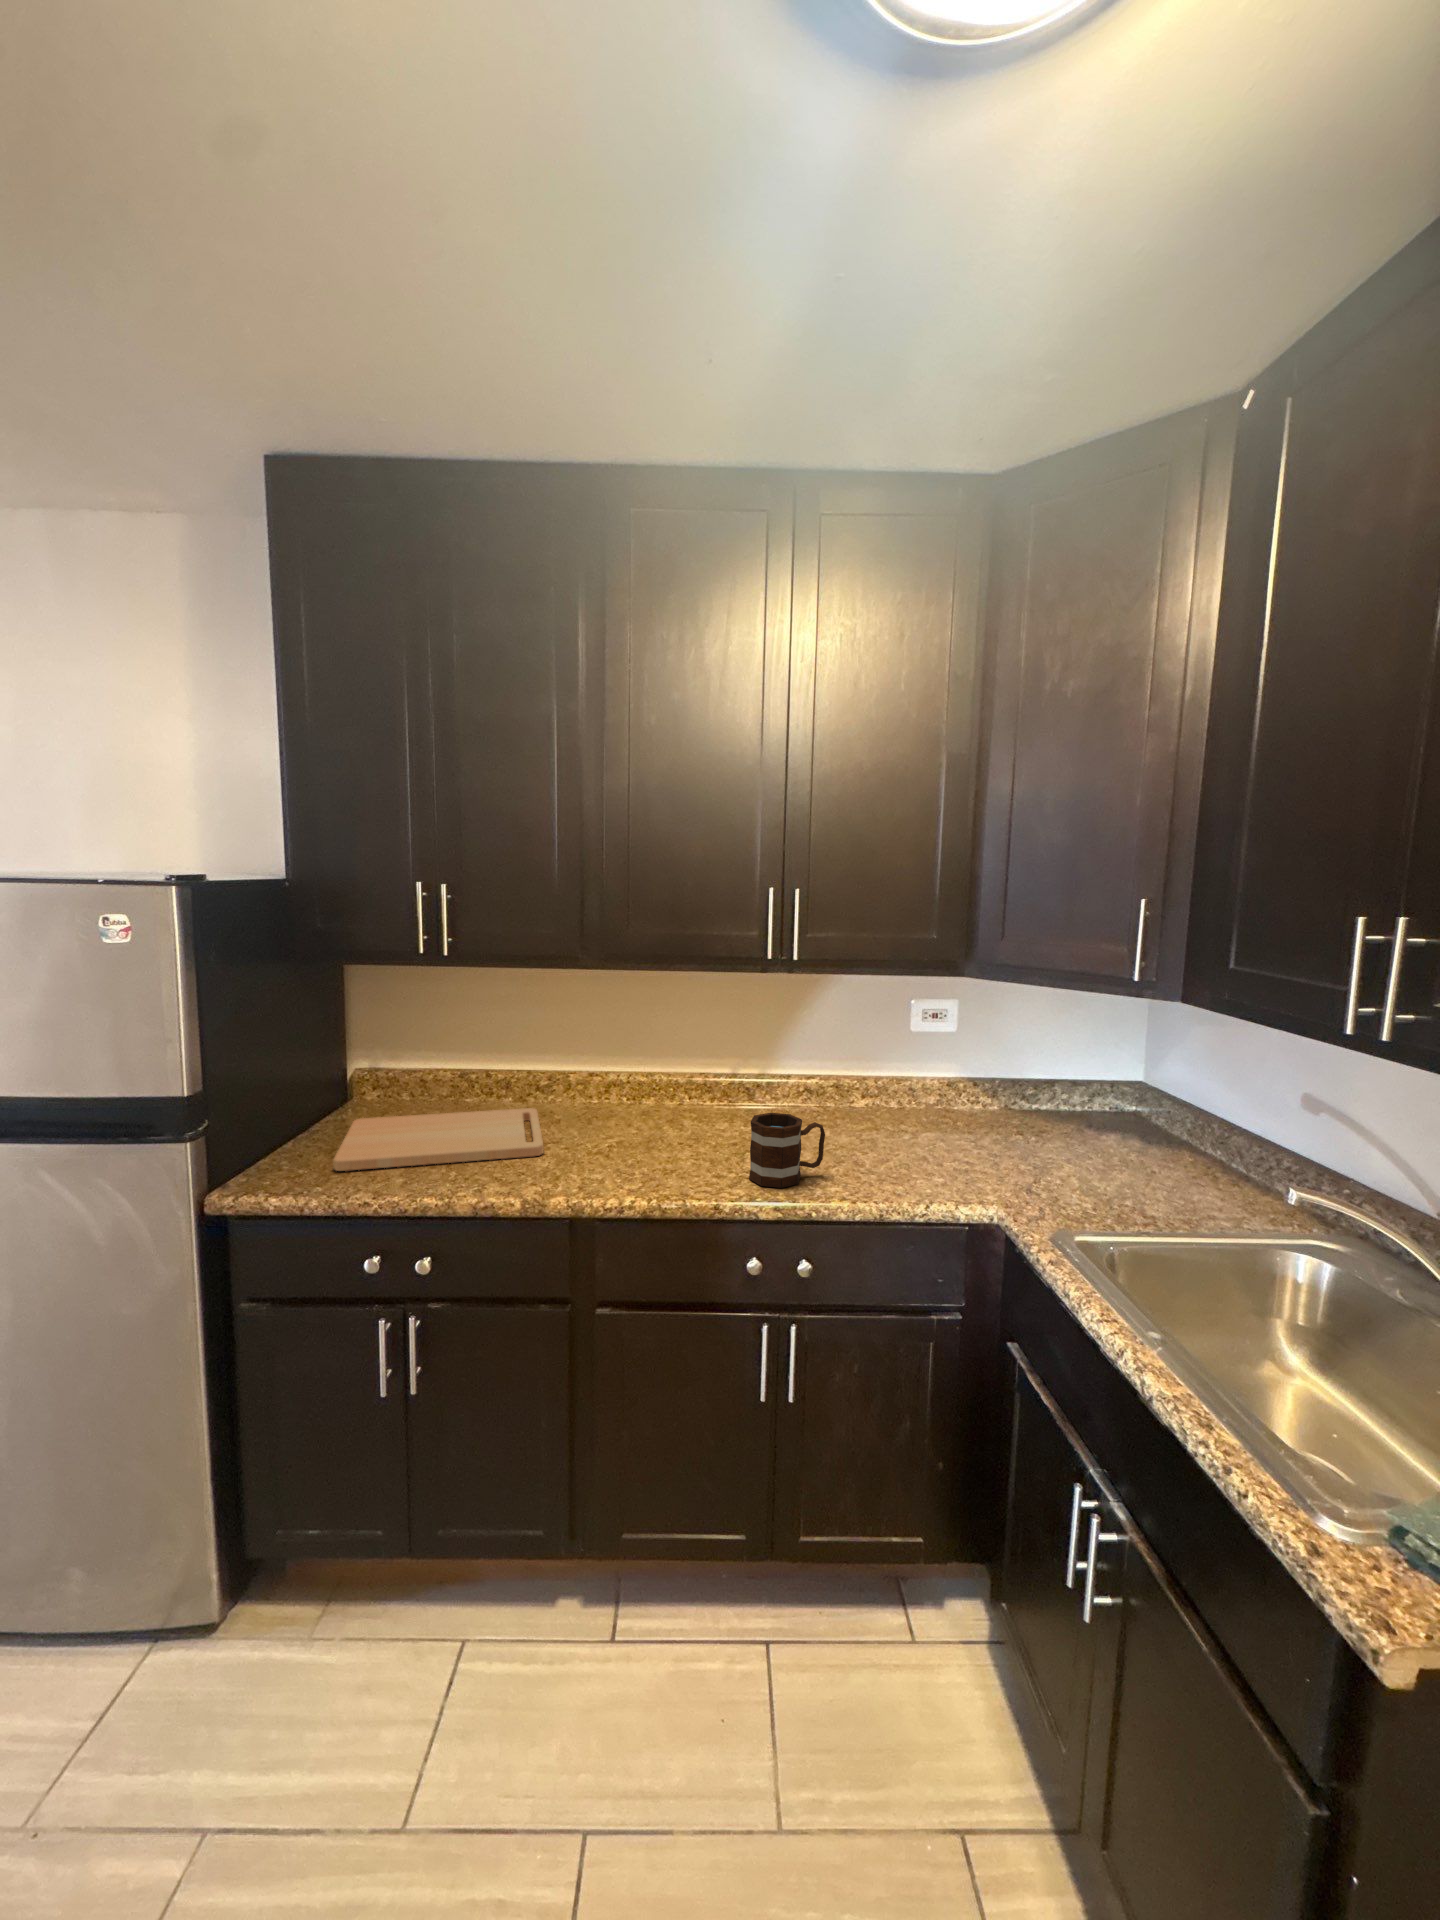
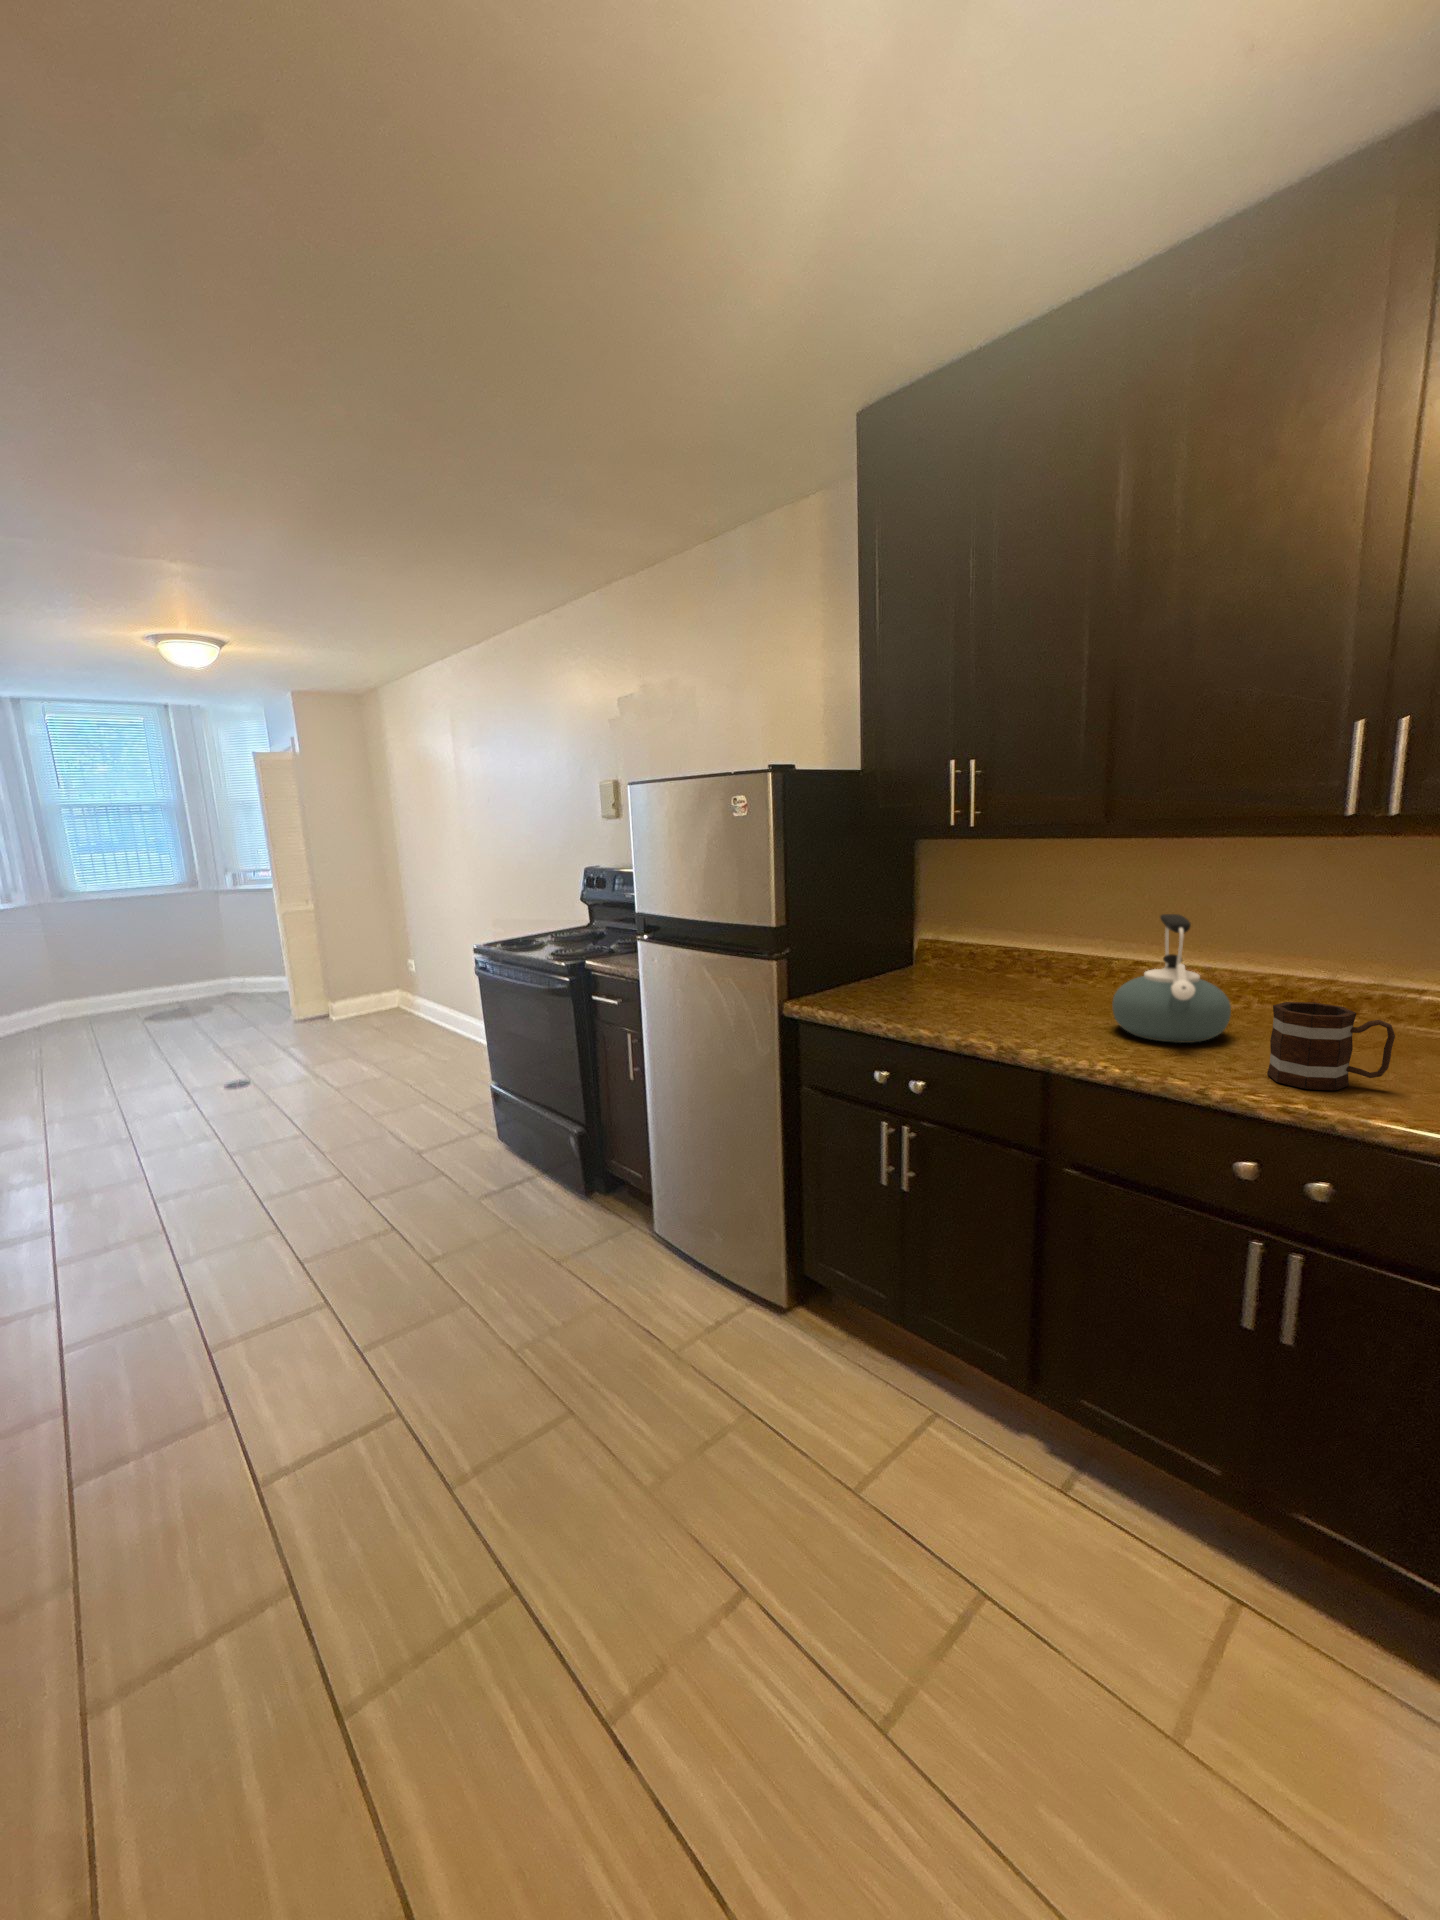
kettle: none [605,1039,699,1160] -> present [1112,914,1231,1043]
cutting board: present [333,1108,543,1171] -> none [871,975,1068,1020]

